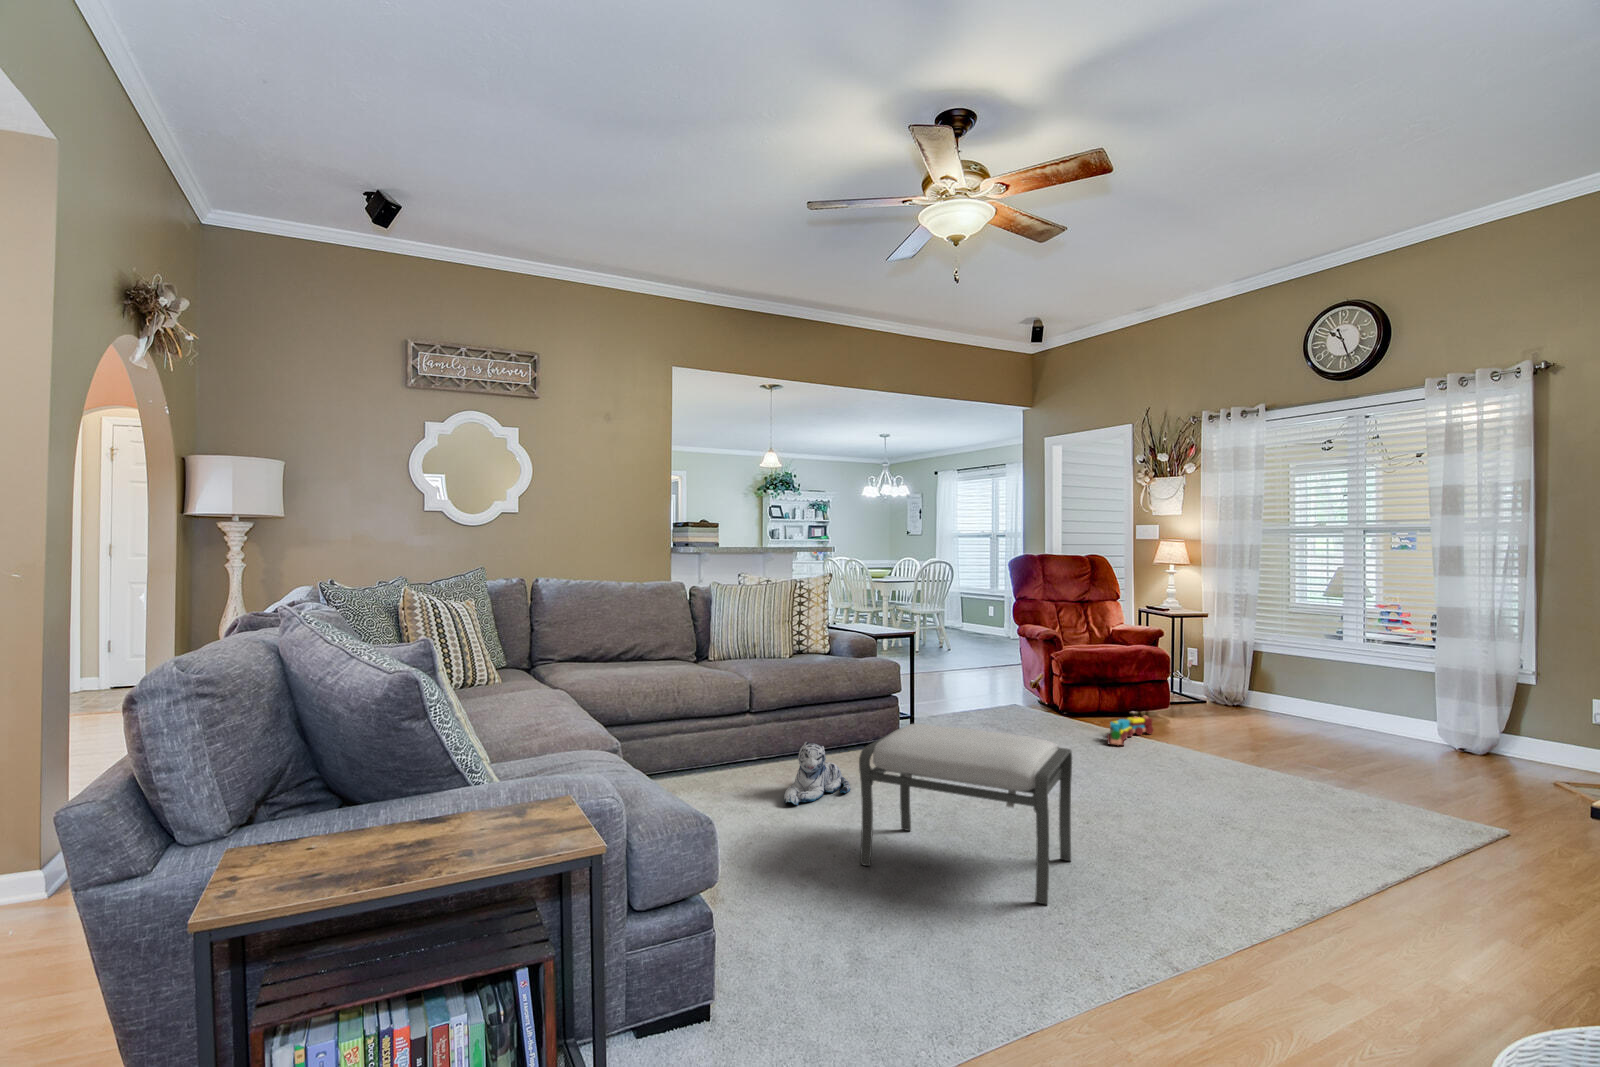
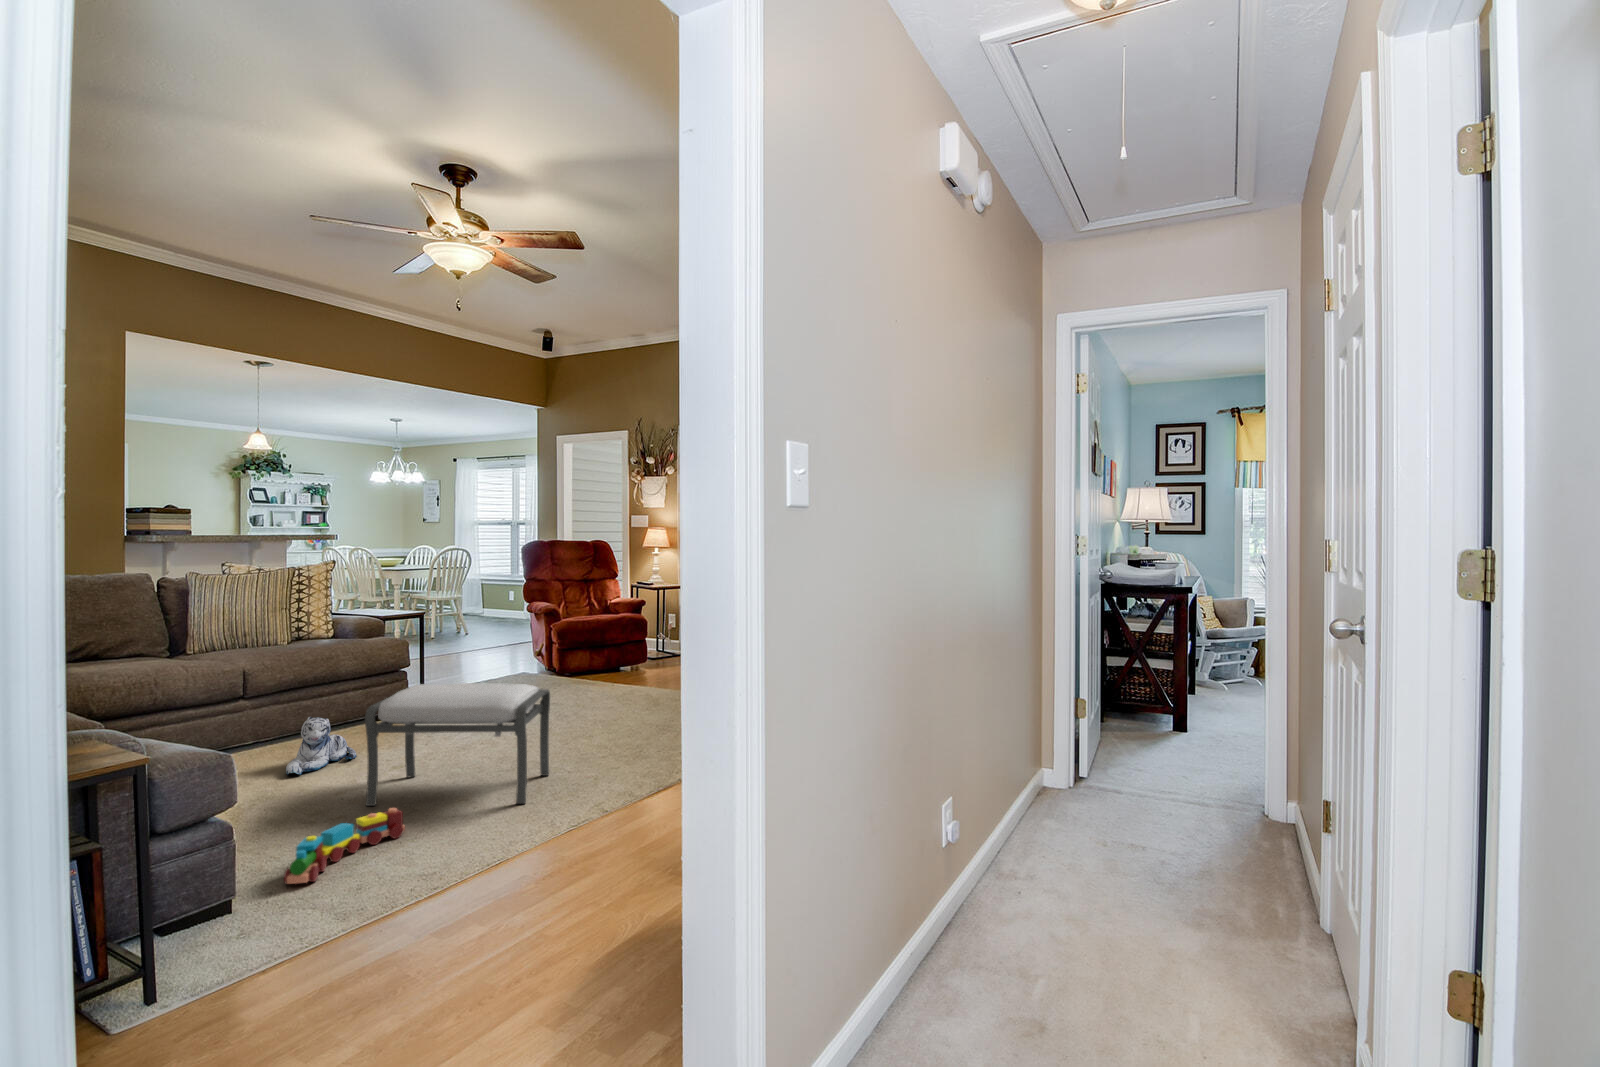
toy train: present [1107,716,1153,746] -> present [284,808,405,884]

